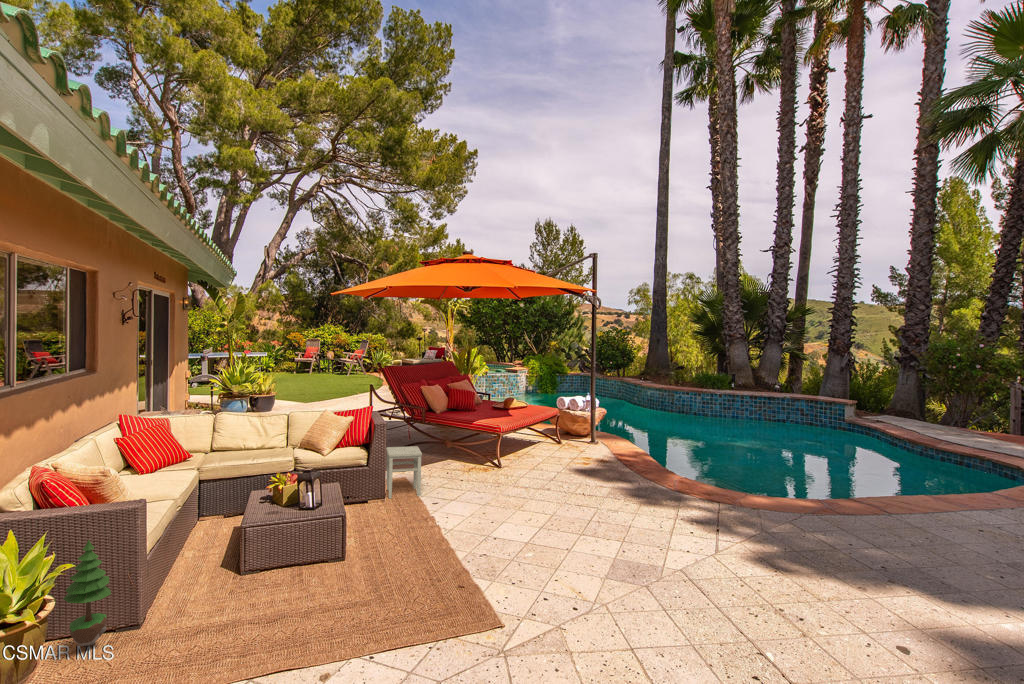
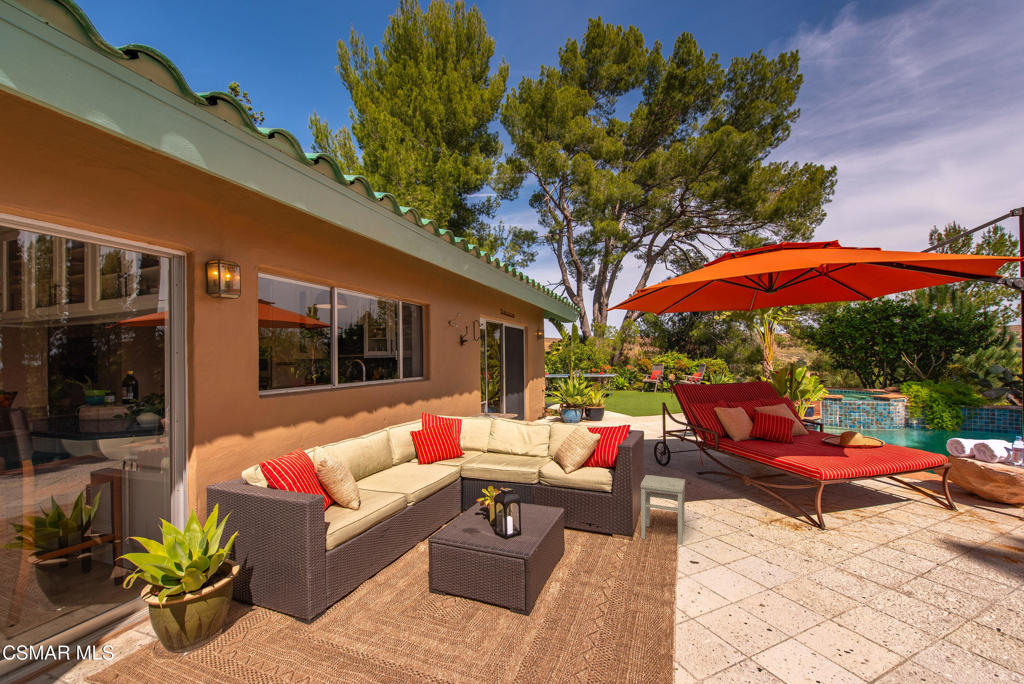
potted tree: present [63,540,111,646] -> none [235,526,279,633]

